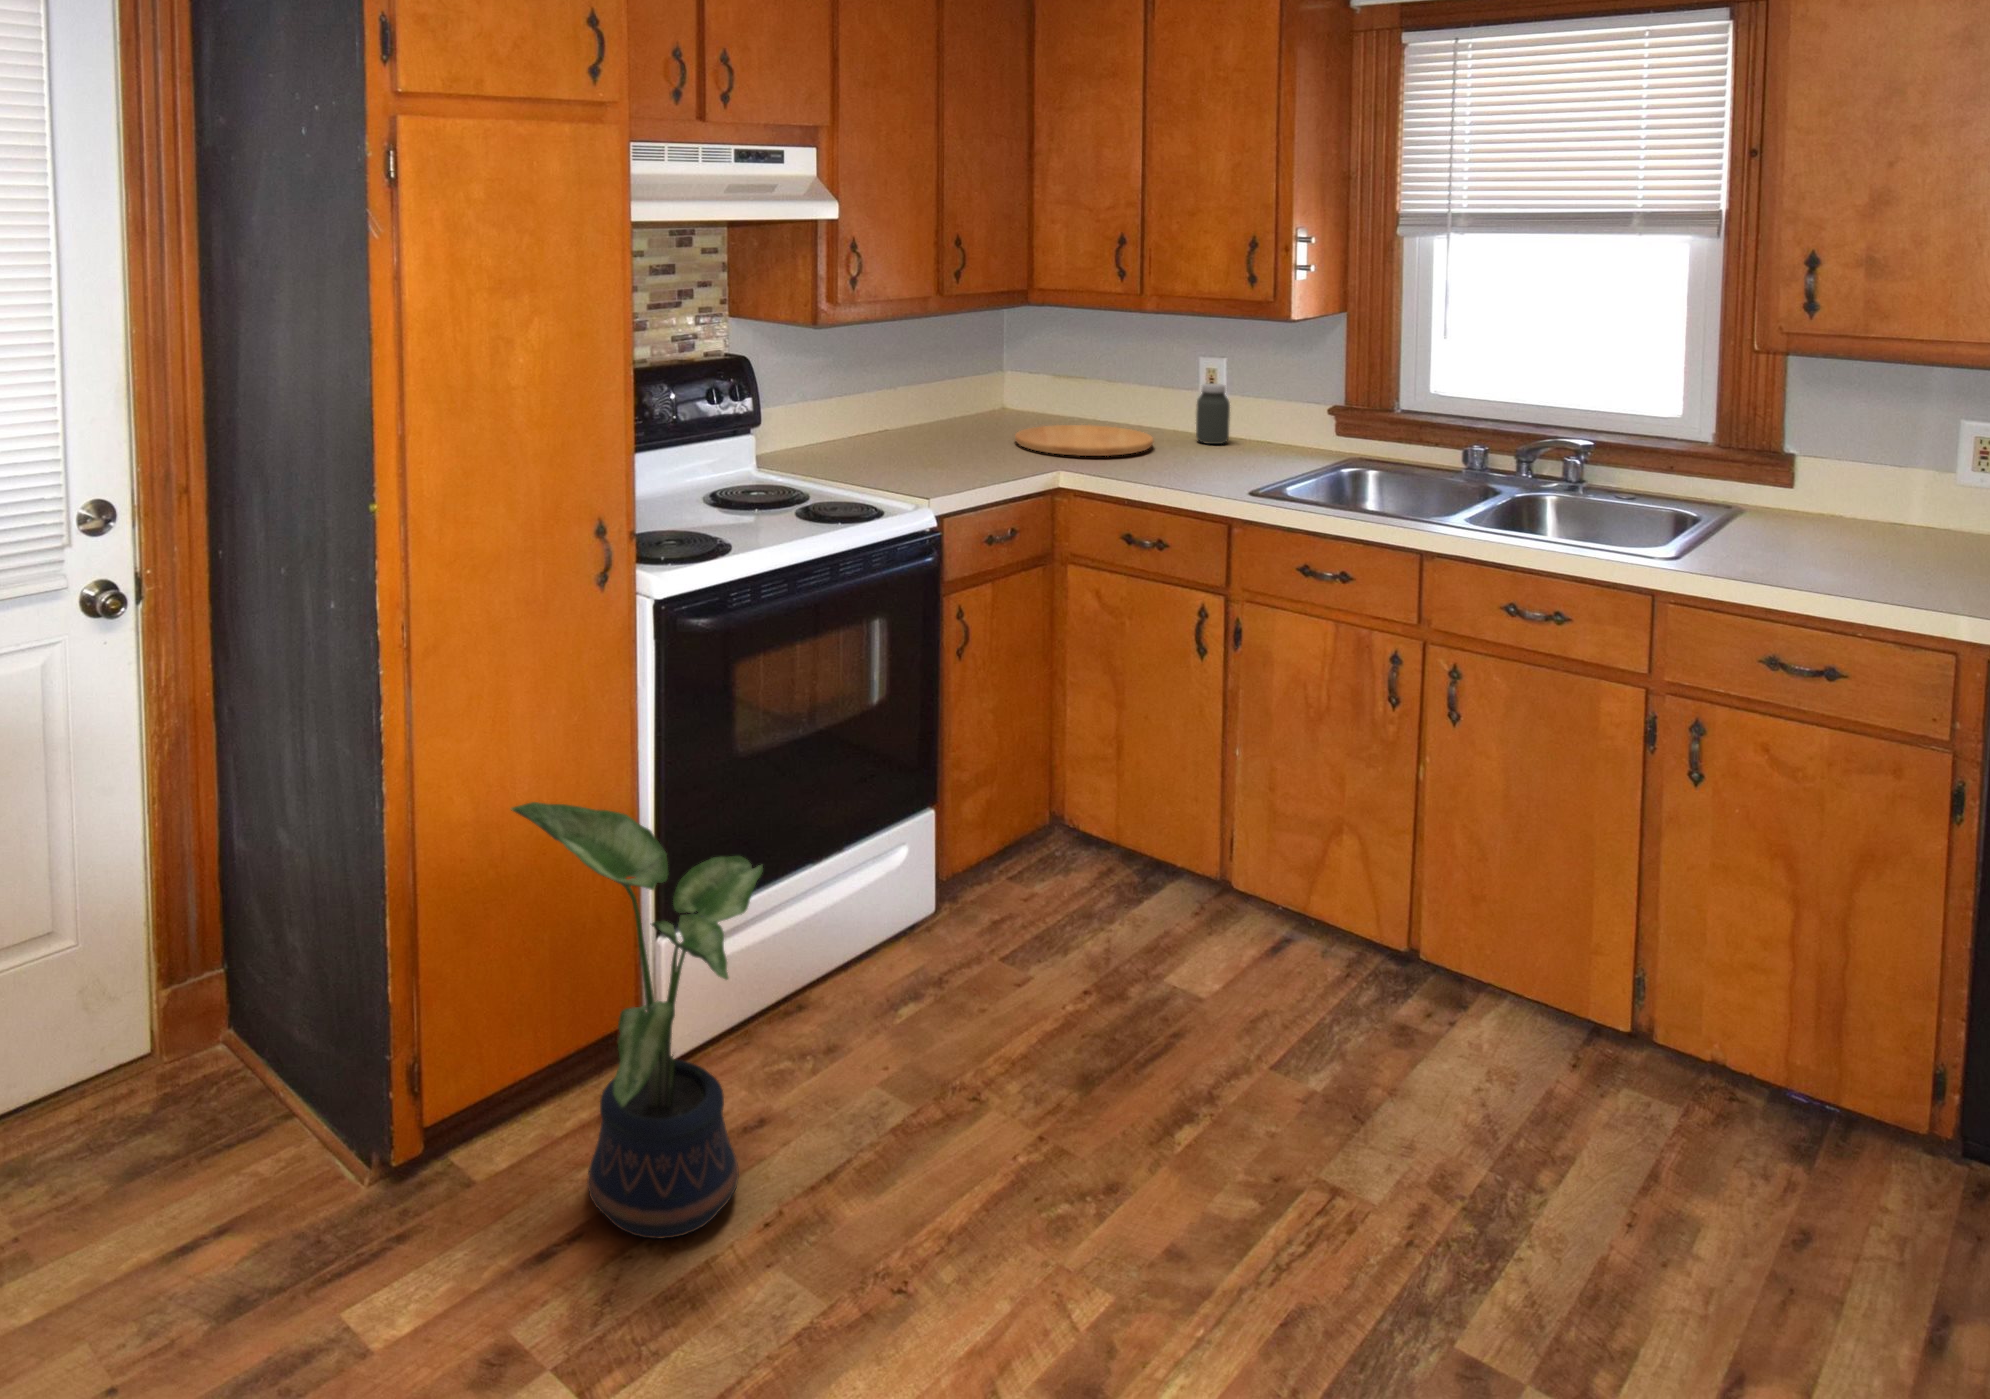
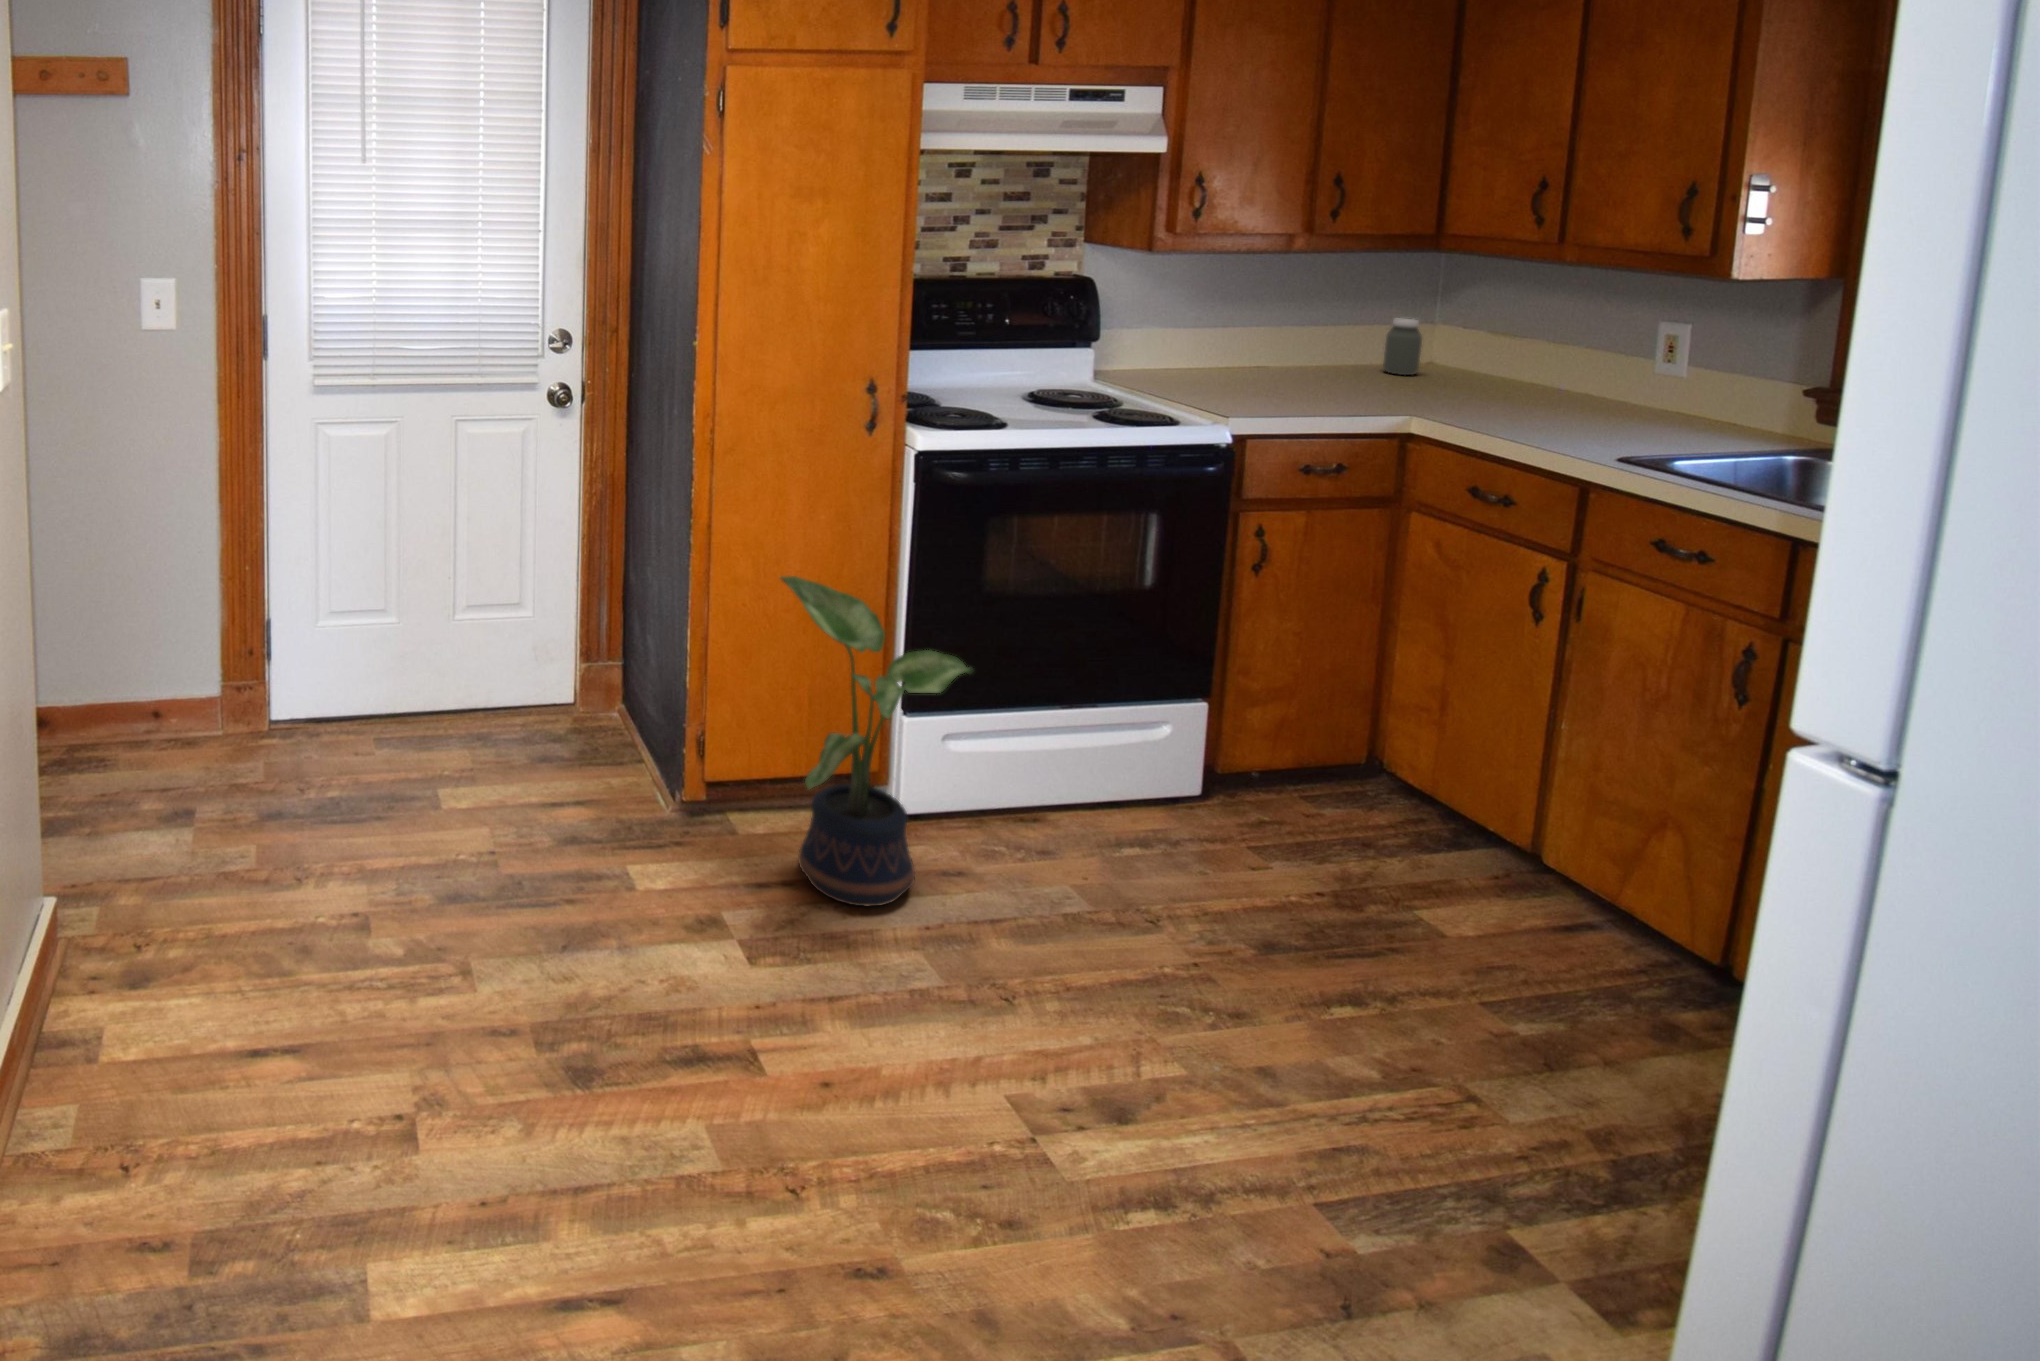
jar: present [1196,383,1230,444] -> present [1383,318,1422,375]
cutting board: present [1015,425,1154,456] -> none [1391,379,1564,412]

